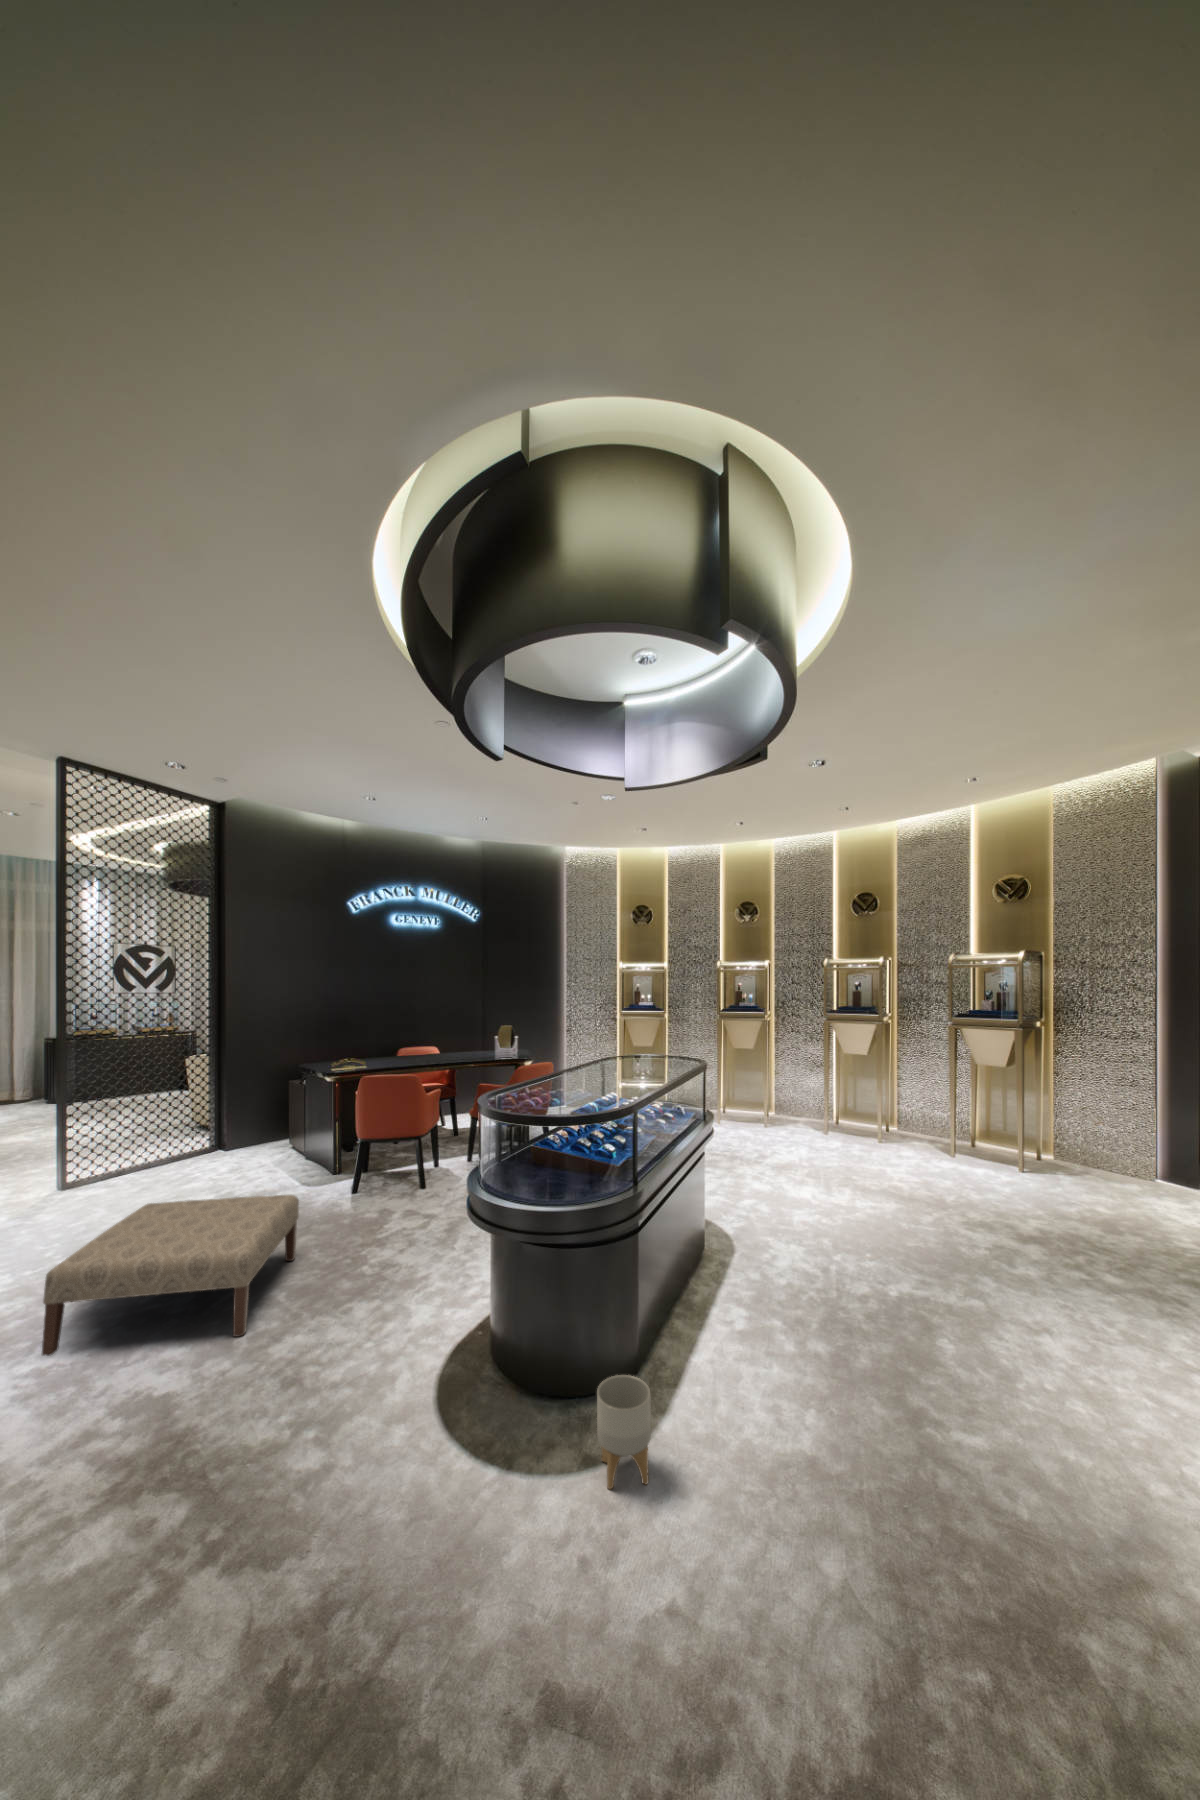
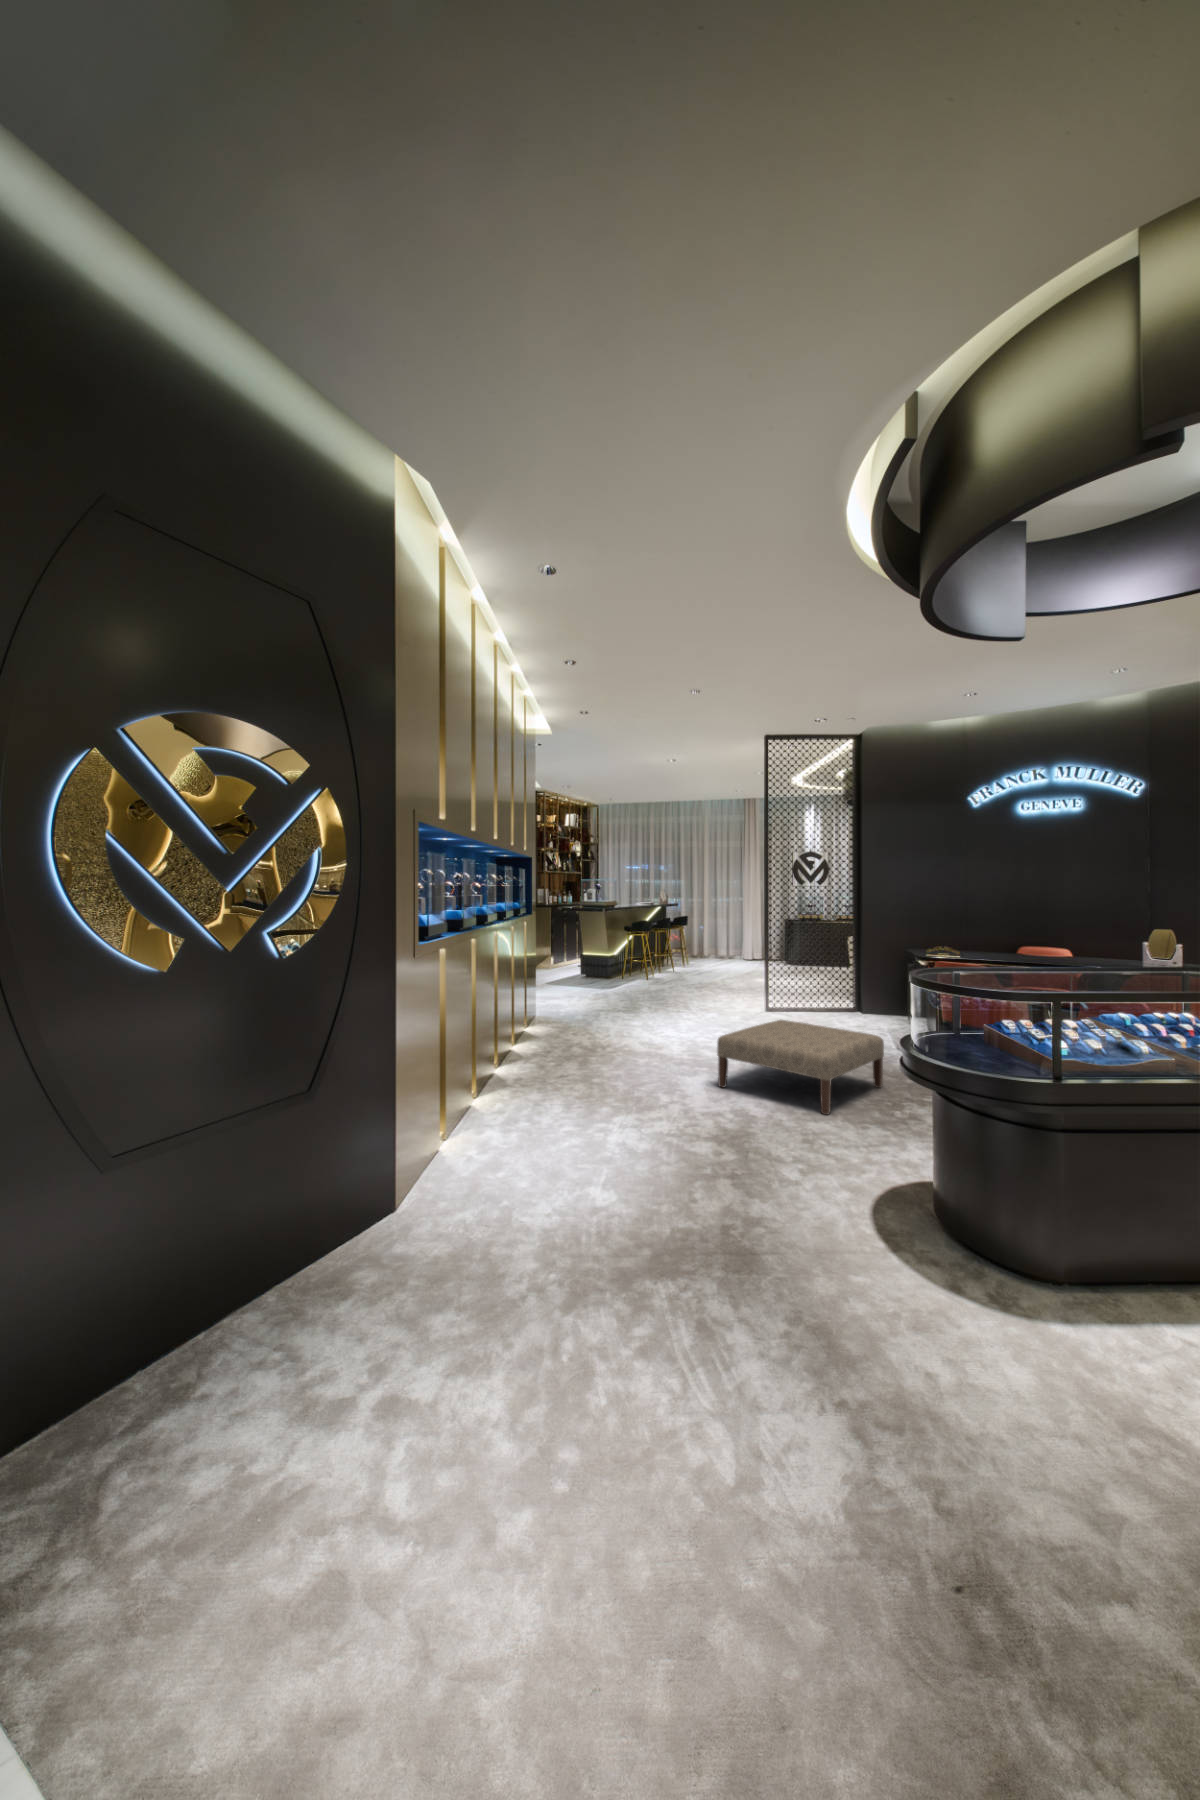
planter: present [597,1375,651,1489] -> none [1077,1224,1146,1329]

